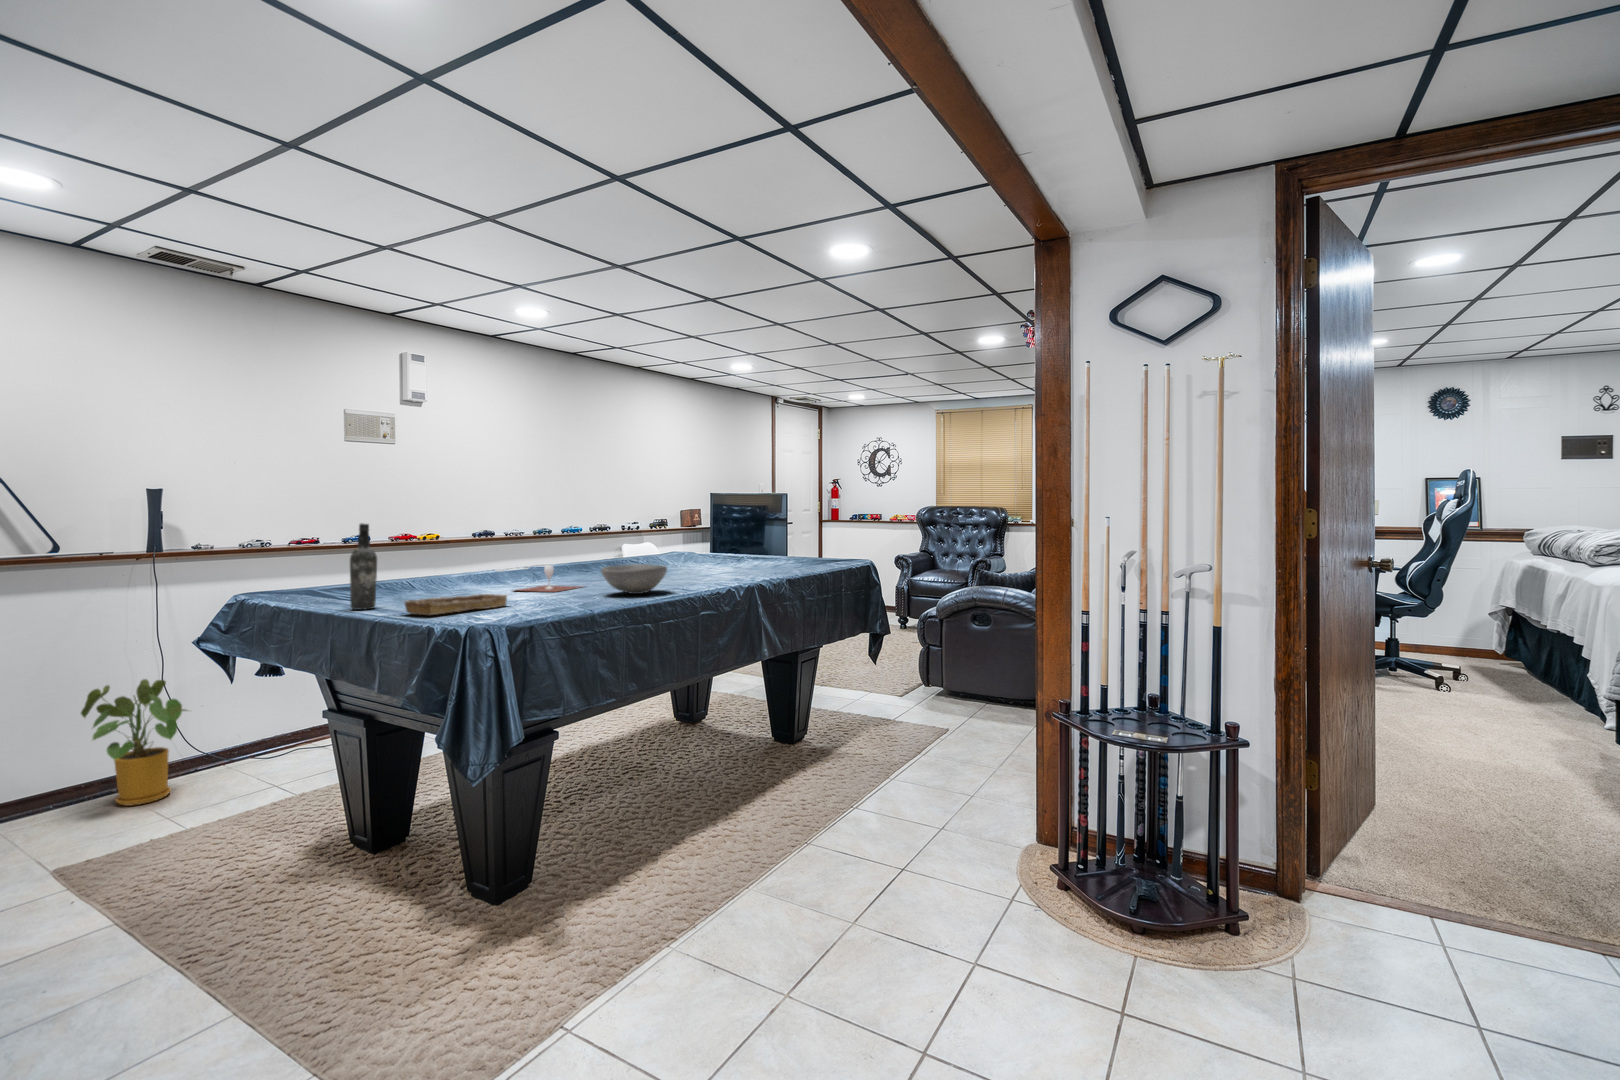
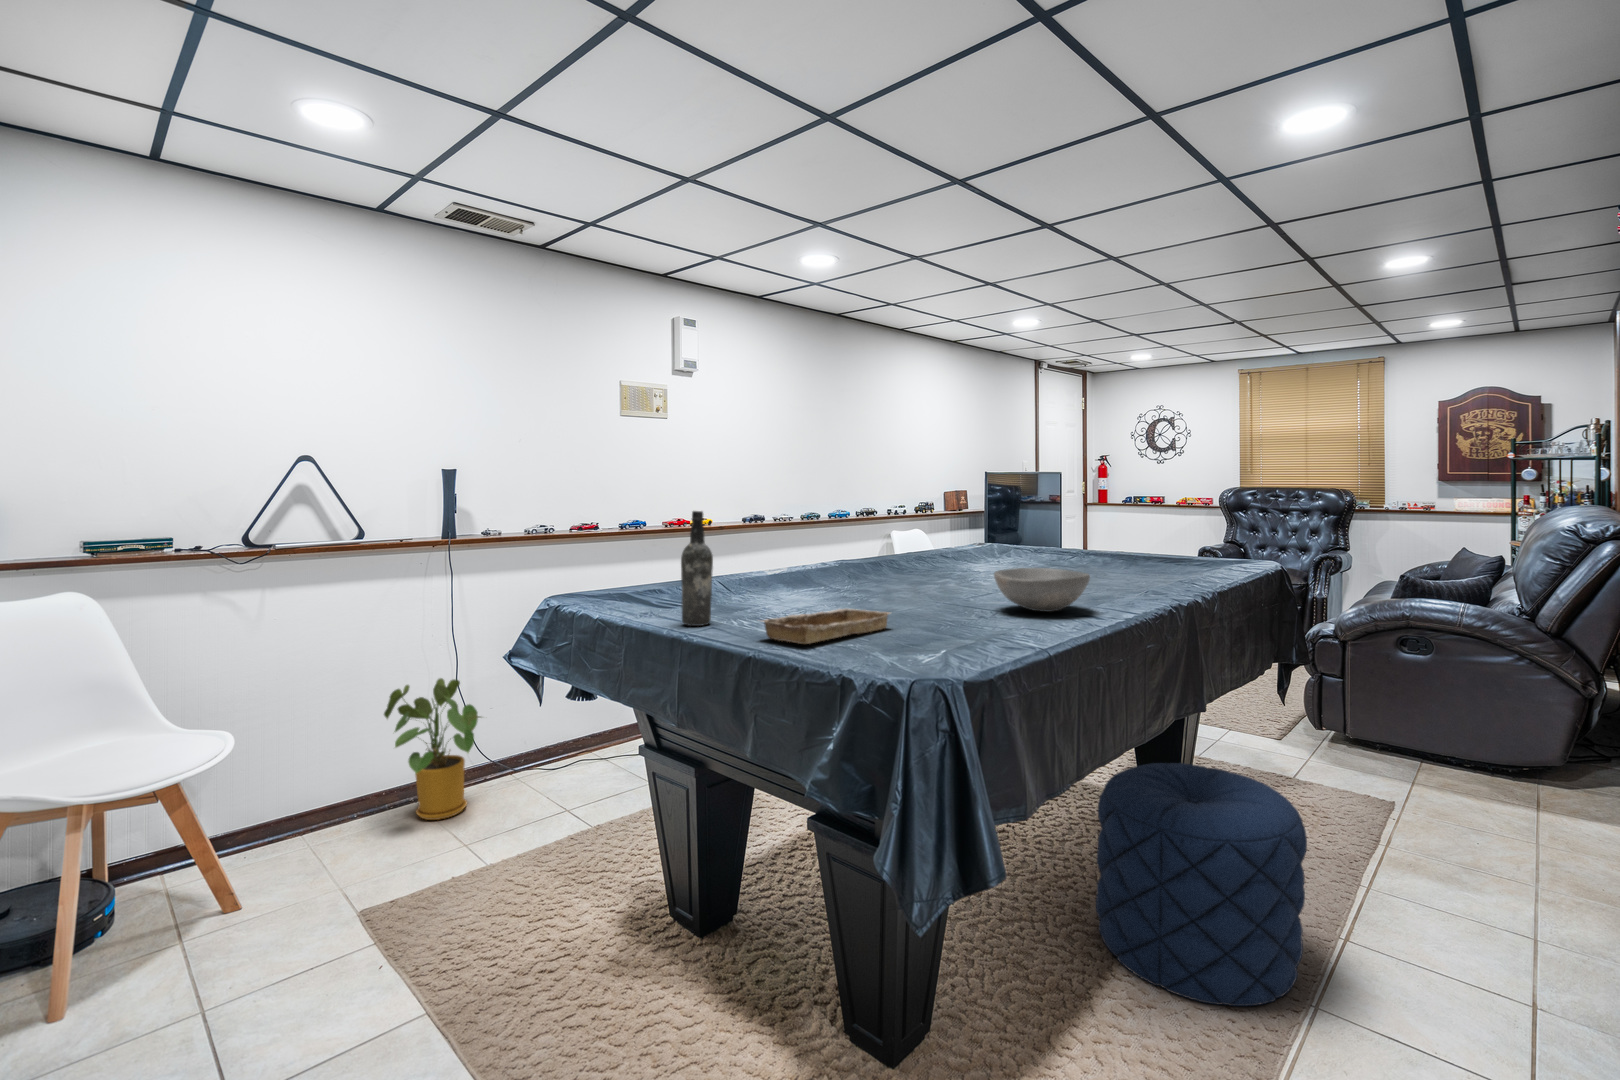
wine glass: present [517,565,581,592] -> none [850,565,942,603]
pouf: none [680,700,805,848] -> present [1096,763,1307,1006]

